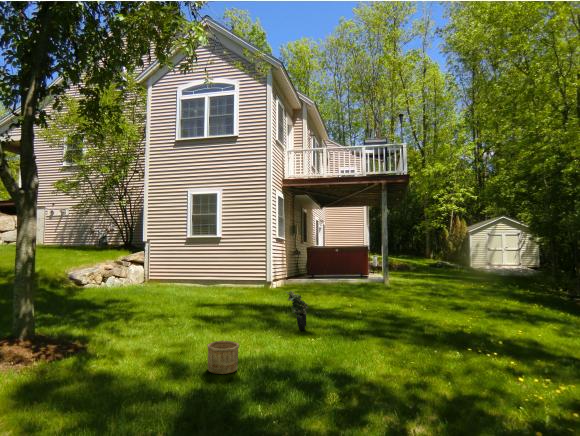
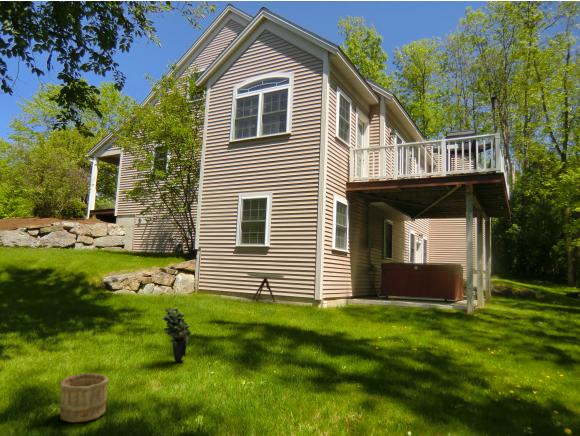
round table: none [206,261,240,286] -> present [247,273,284,302]
potted plant: present [286,291,309,331] -> present [162,307,191,362]

